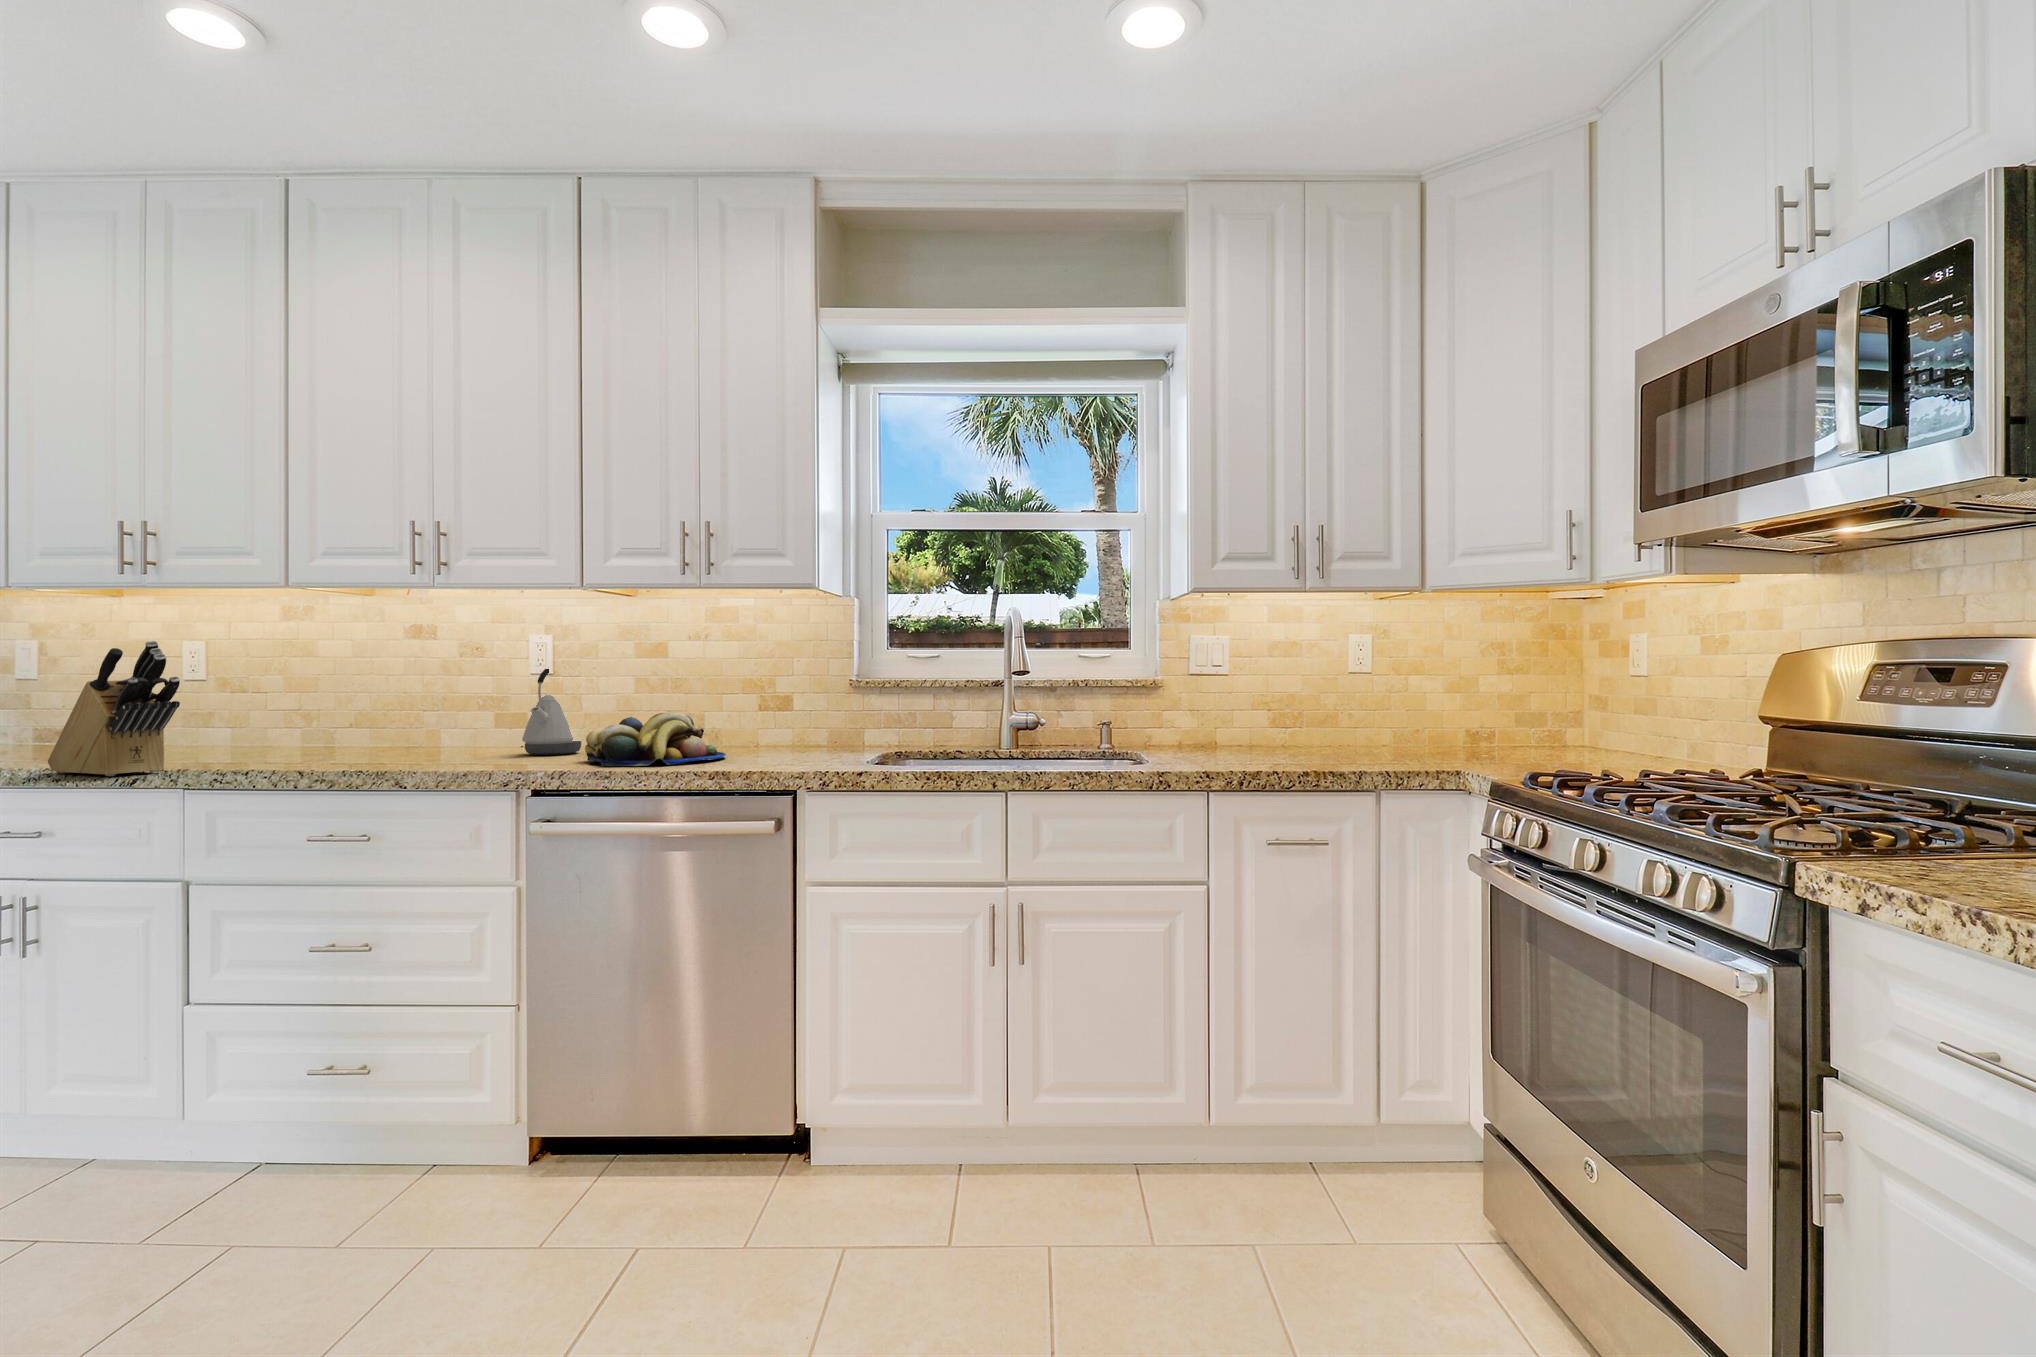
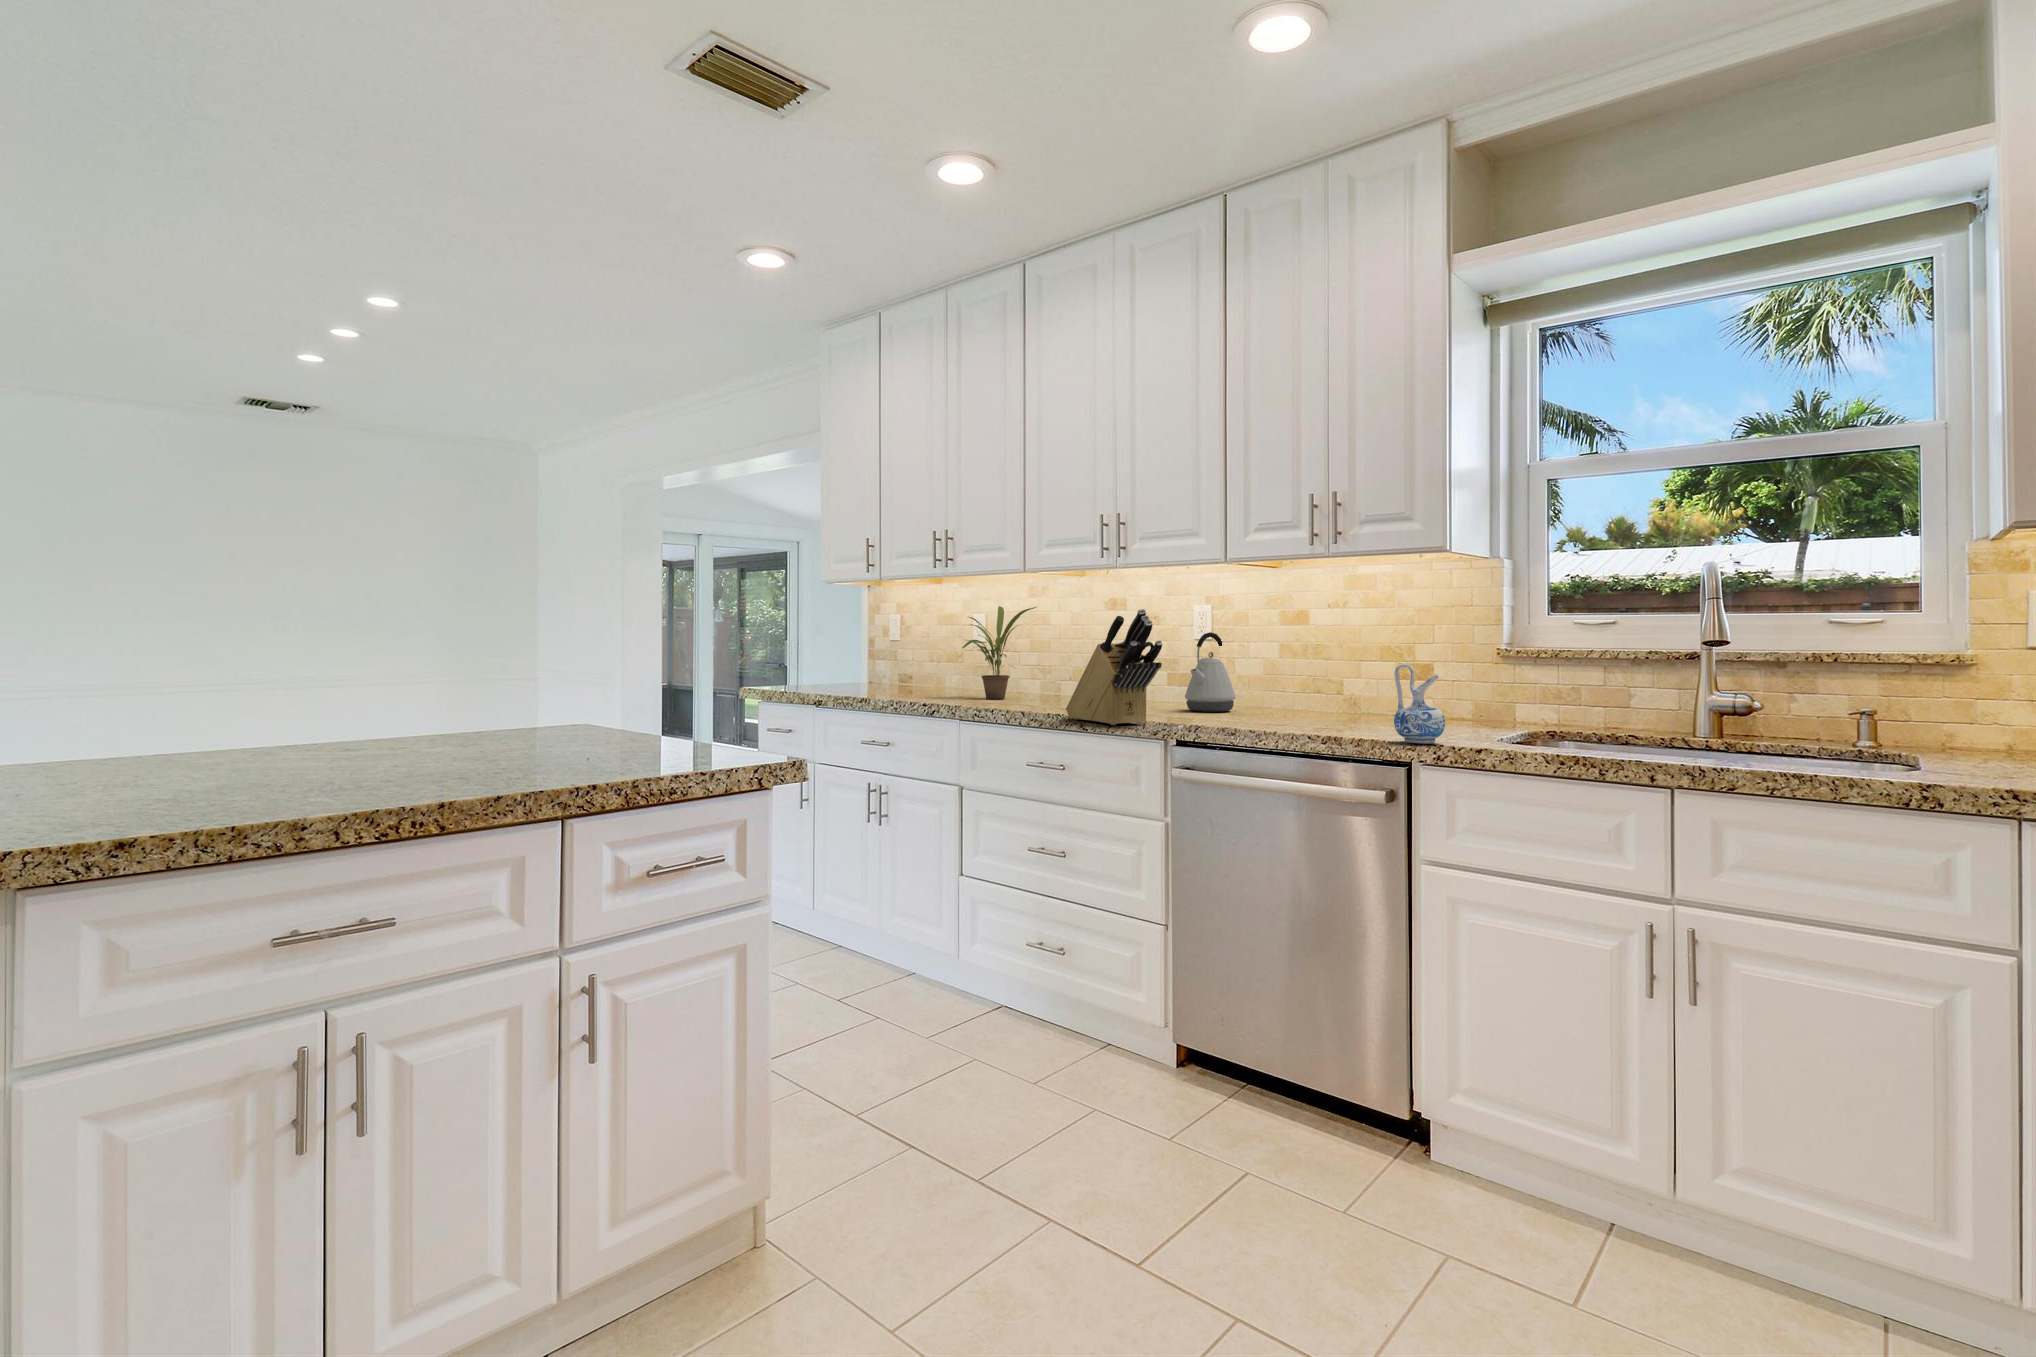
potted plant: none [173,634,302,757] -> present [962,606,1036,699]
knife block: present [48,641,180,776] -> present [1066,609,1162,725]
ceramic pitcher: none [776,695,823,771] -> present [1394,663,1445,743]
fruit bowl: present [585,712,726,766] -> none [1228,677,1358,727]

